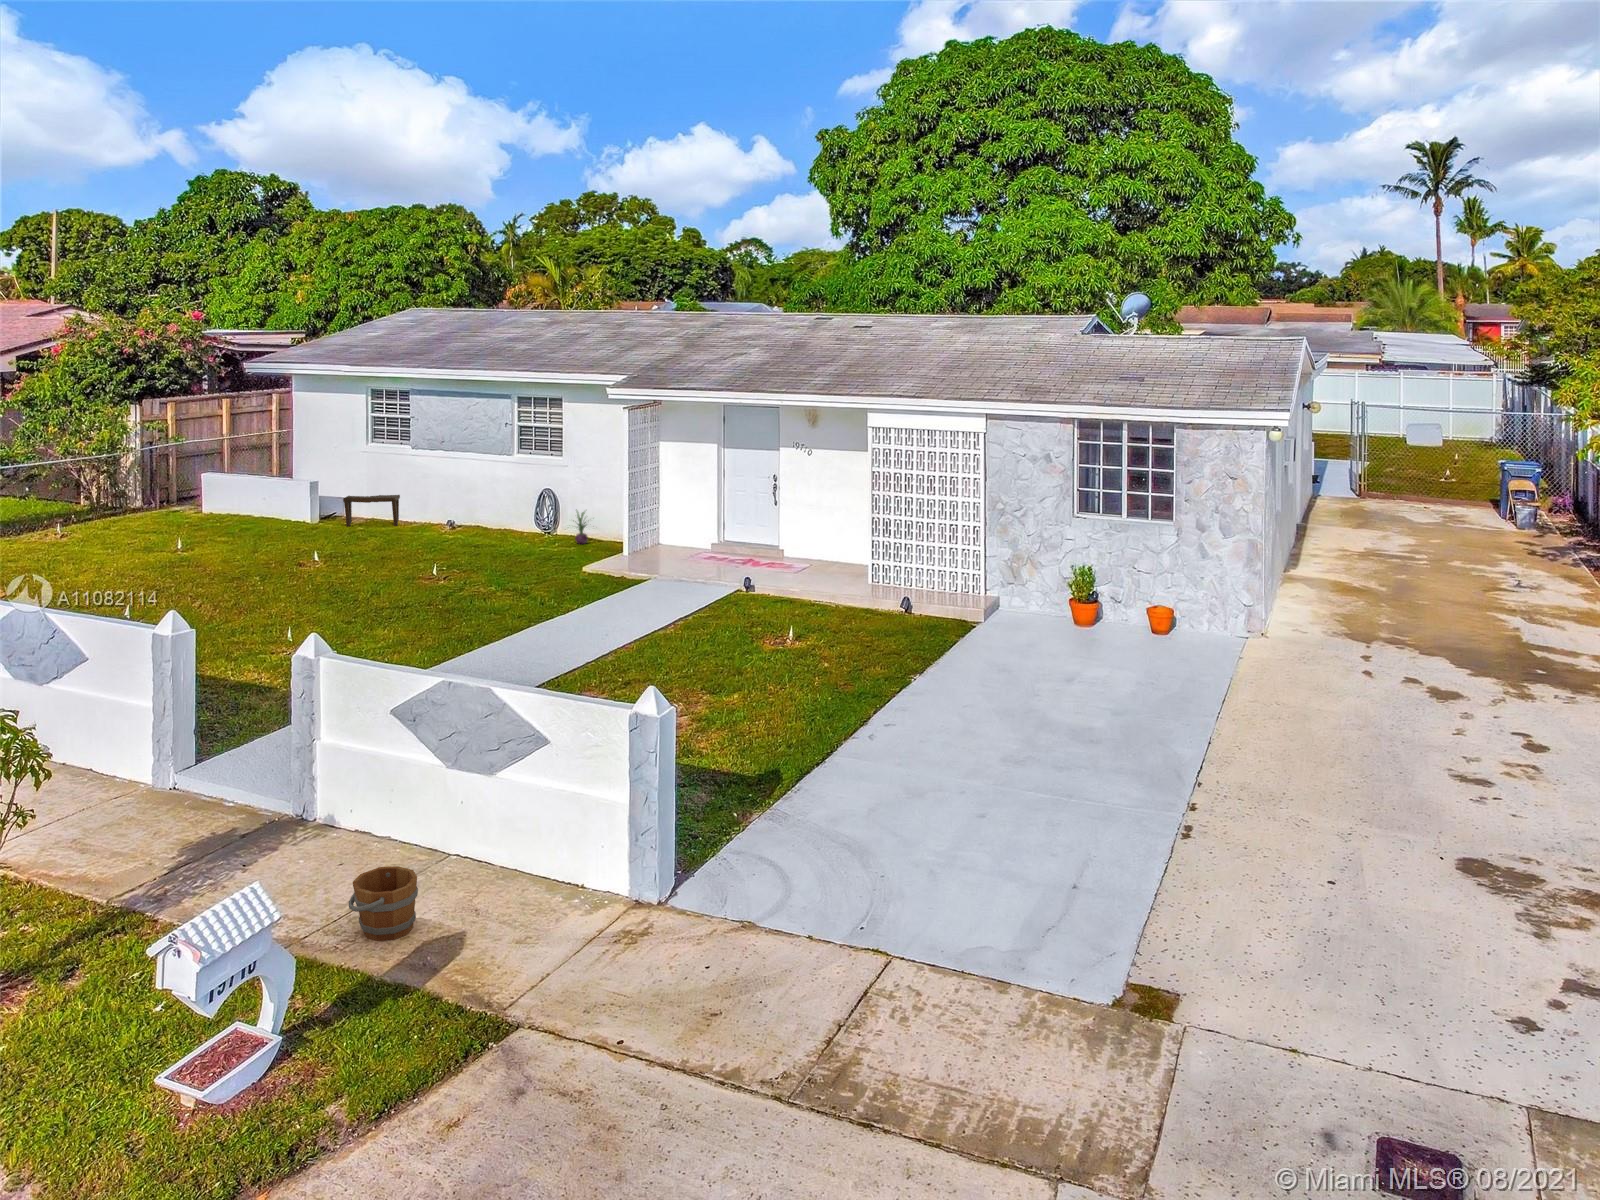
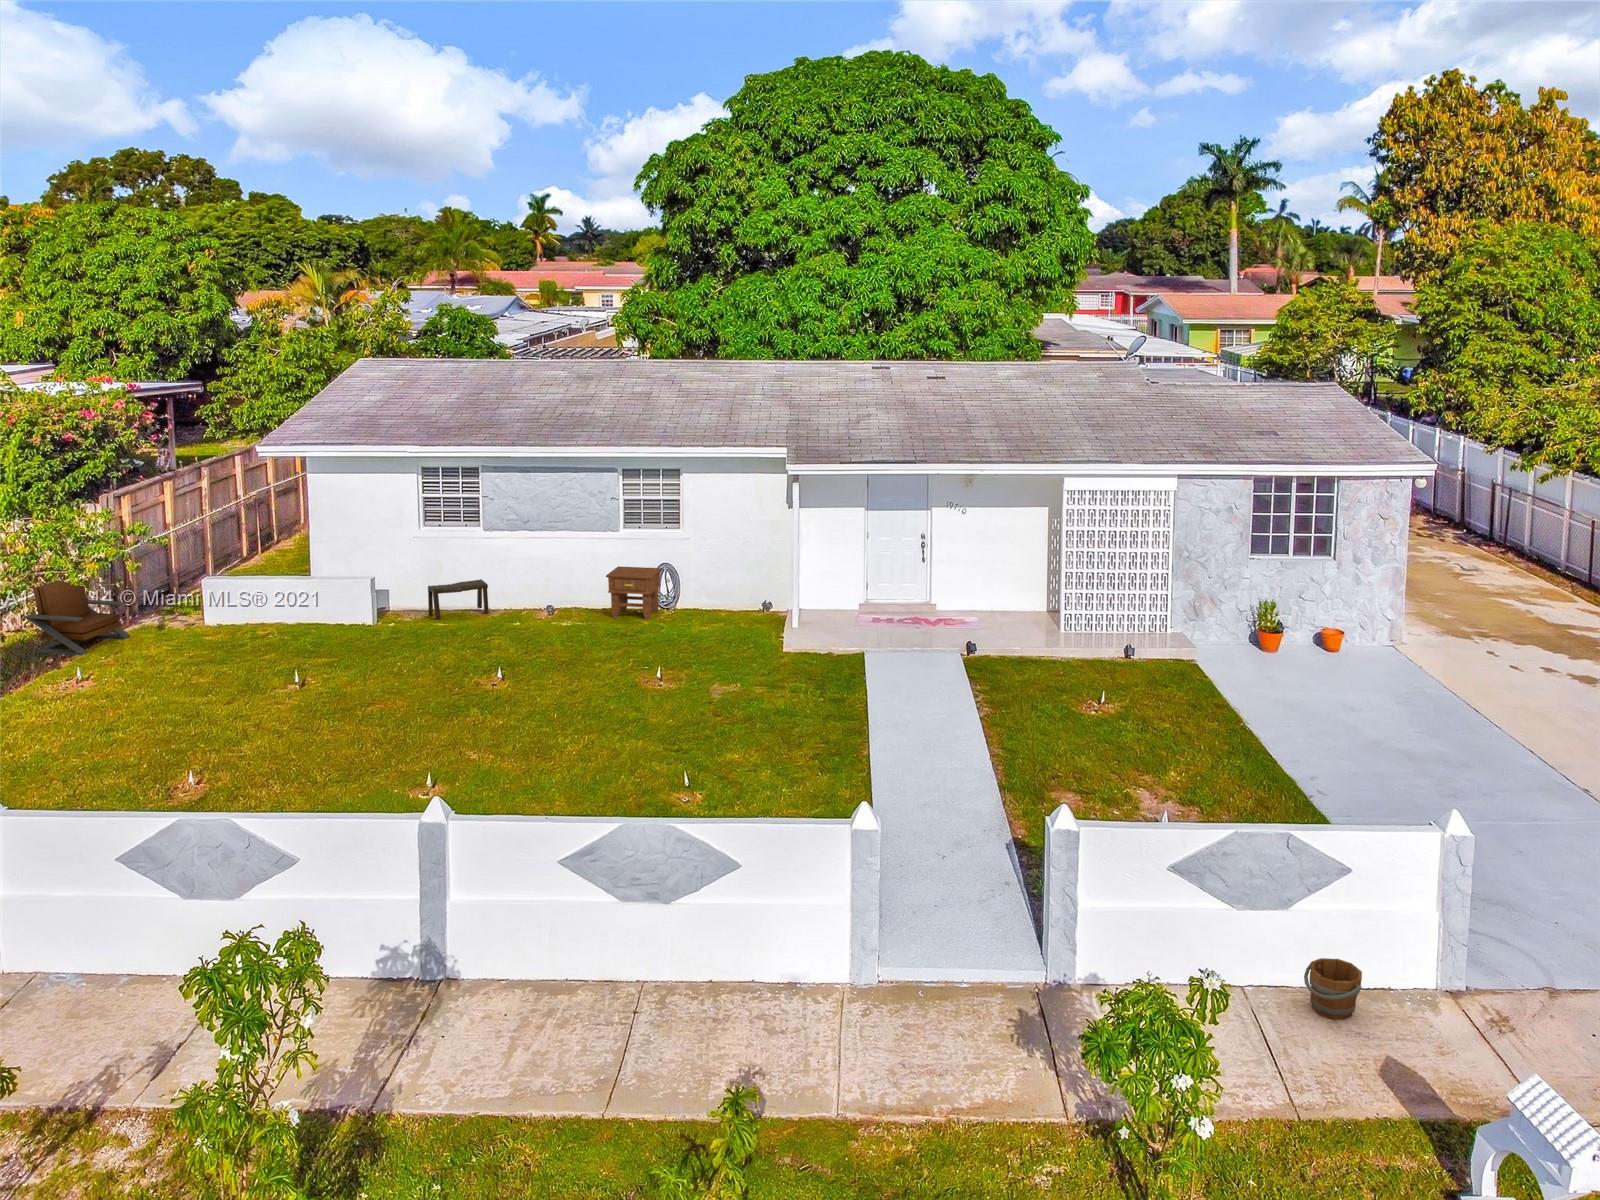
lounge chair: none [12,461,103,524] -> present [25,581,130,655]
side table: none [481,491,542,542] -> present [606,566,662,620]
decorative plant: present [575,511,588,544] -> none [696,580,735,616]

